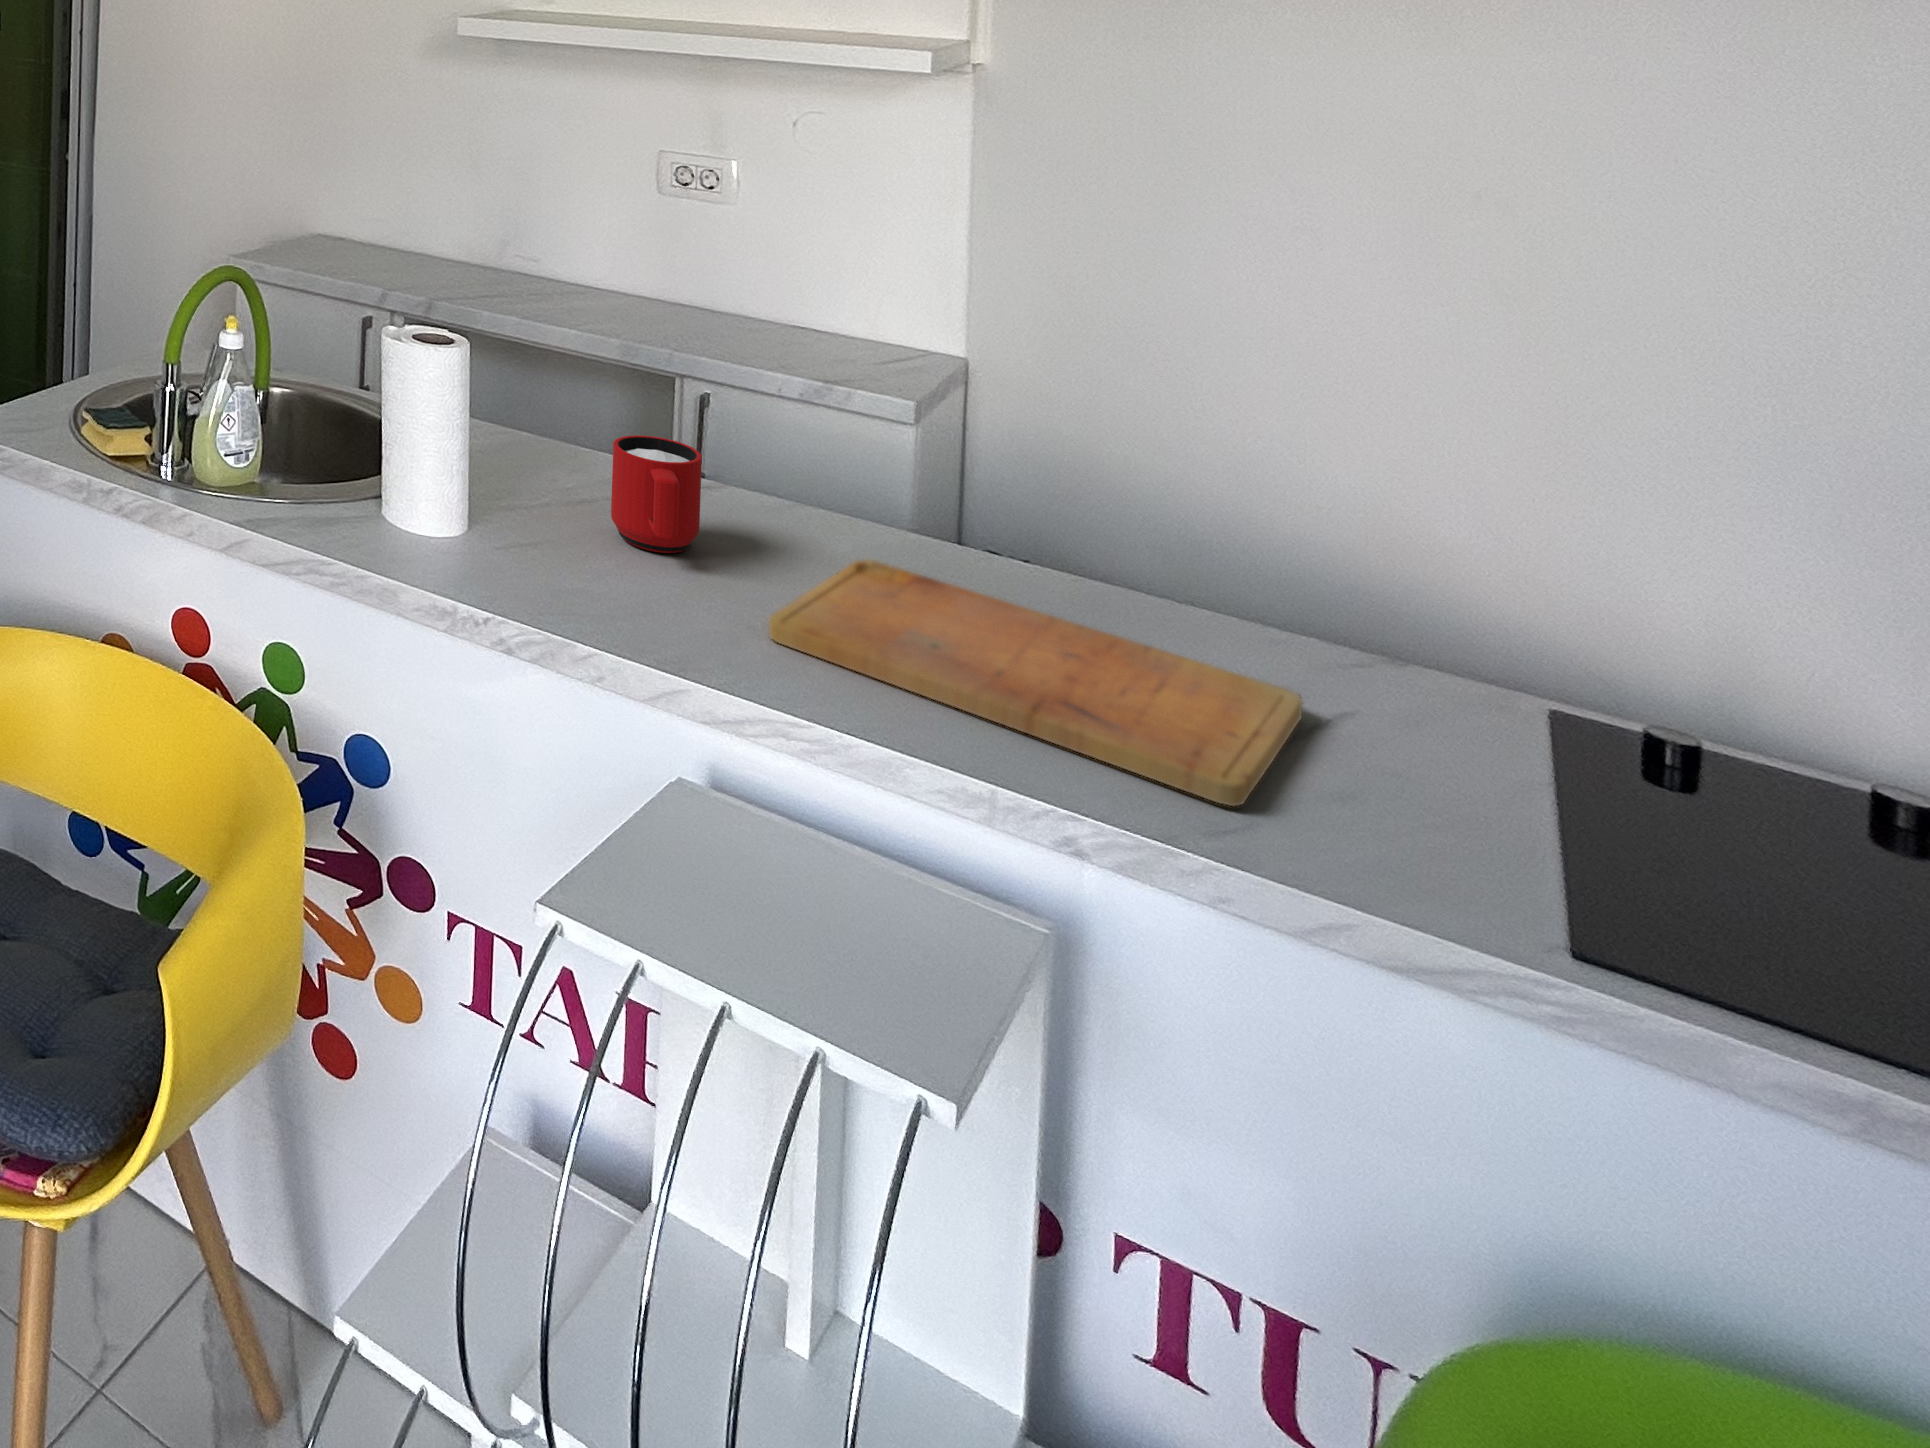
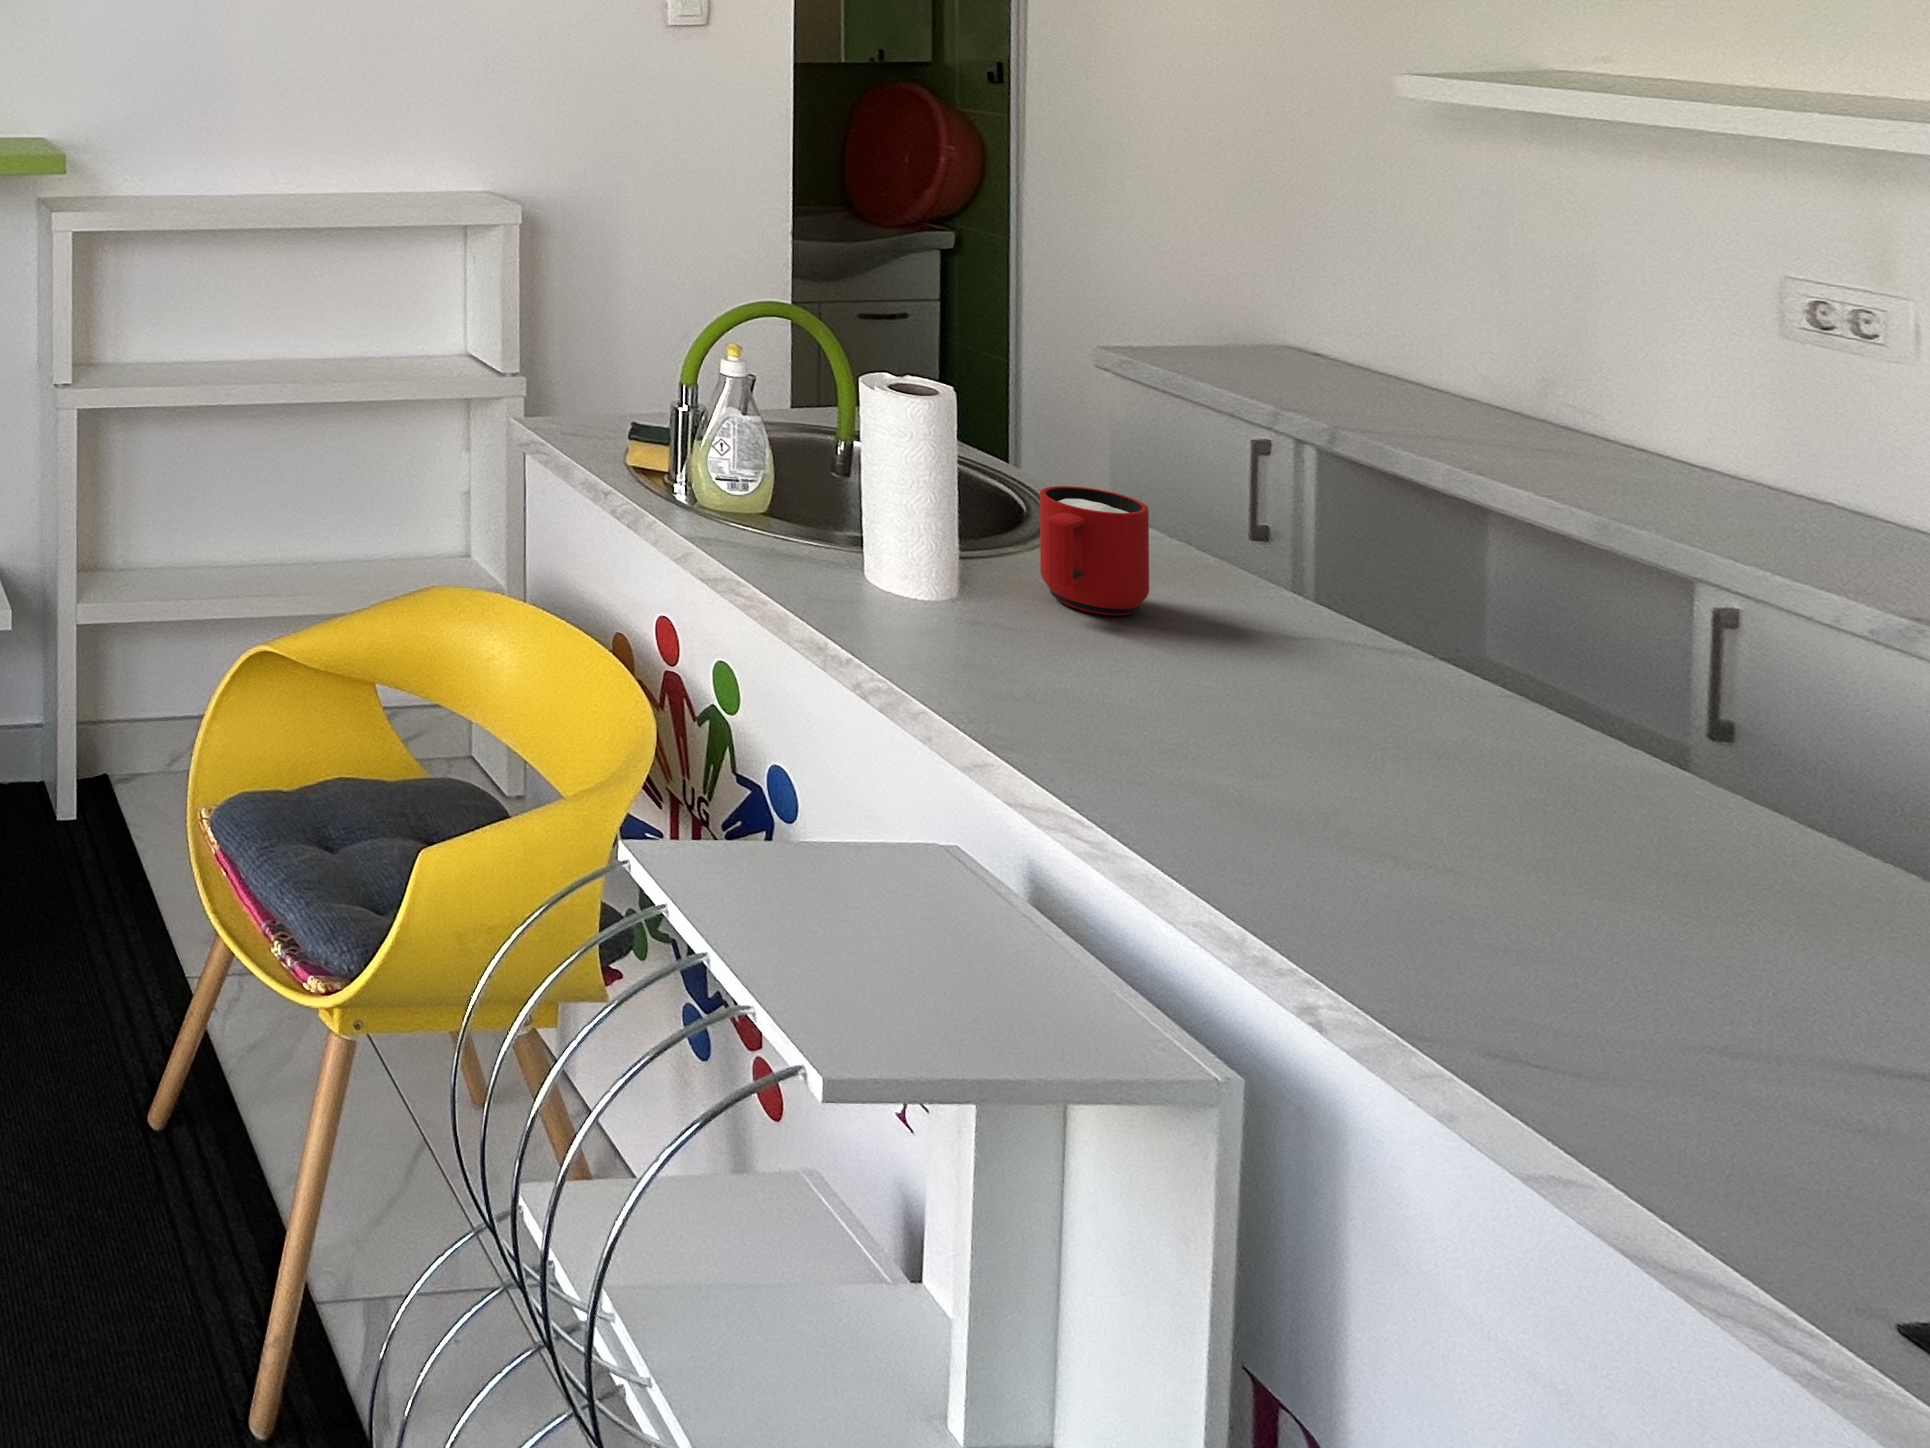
cutting board: present [769,560,1303,806] -> none [1077,658,1775,910]

